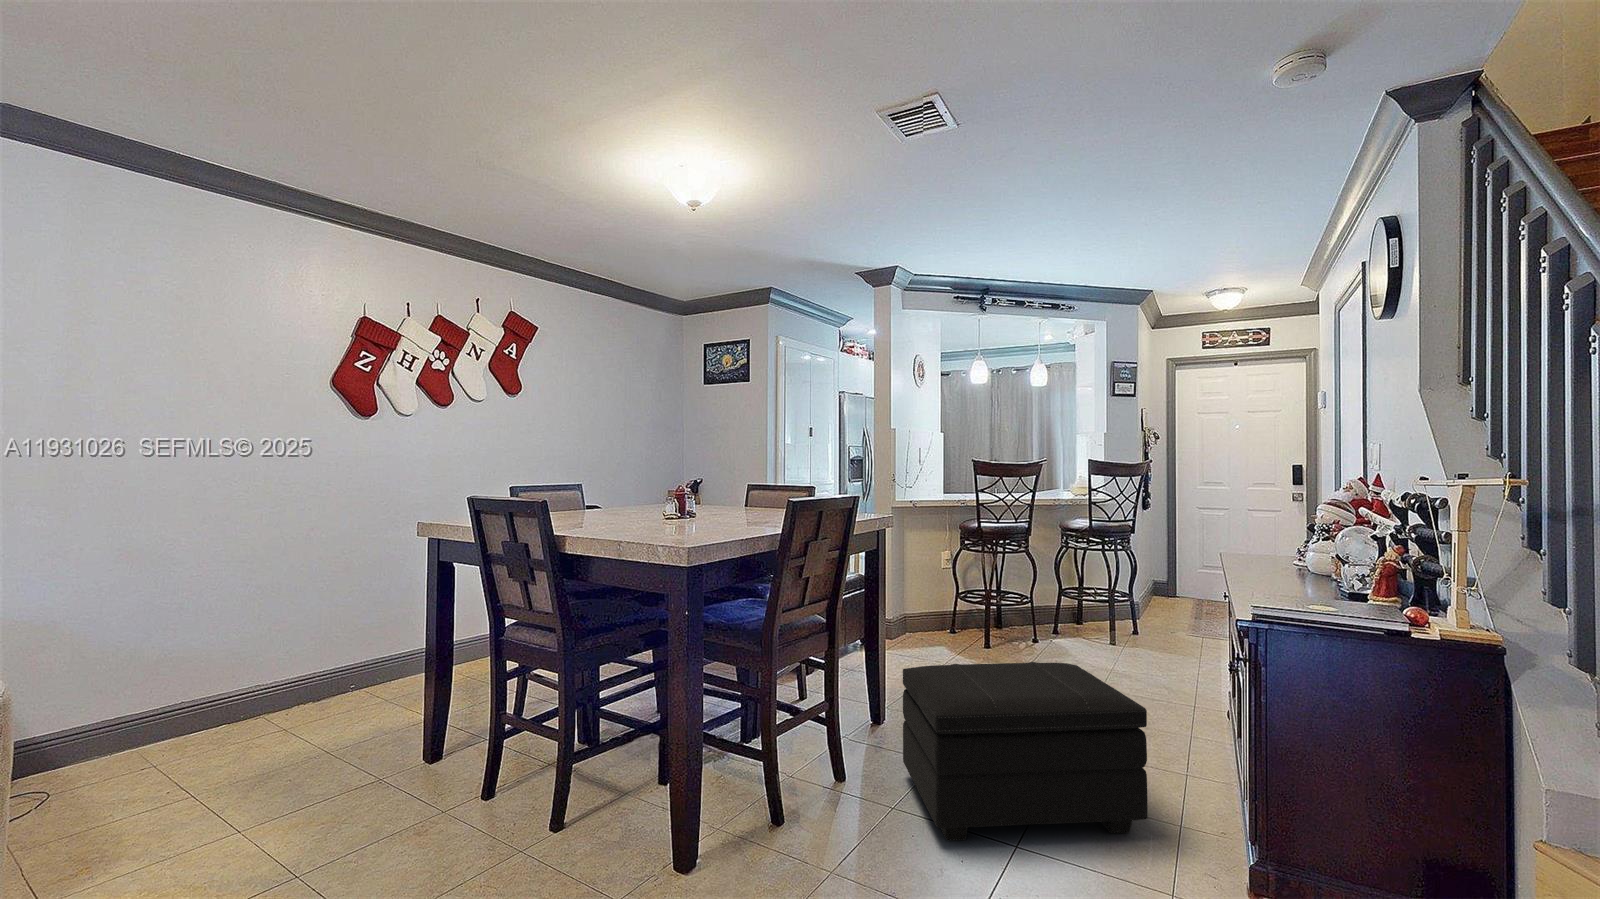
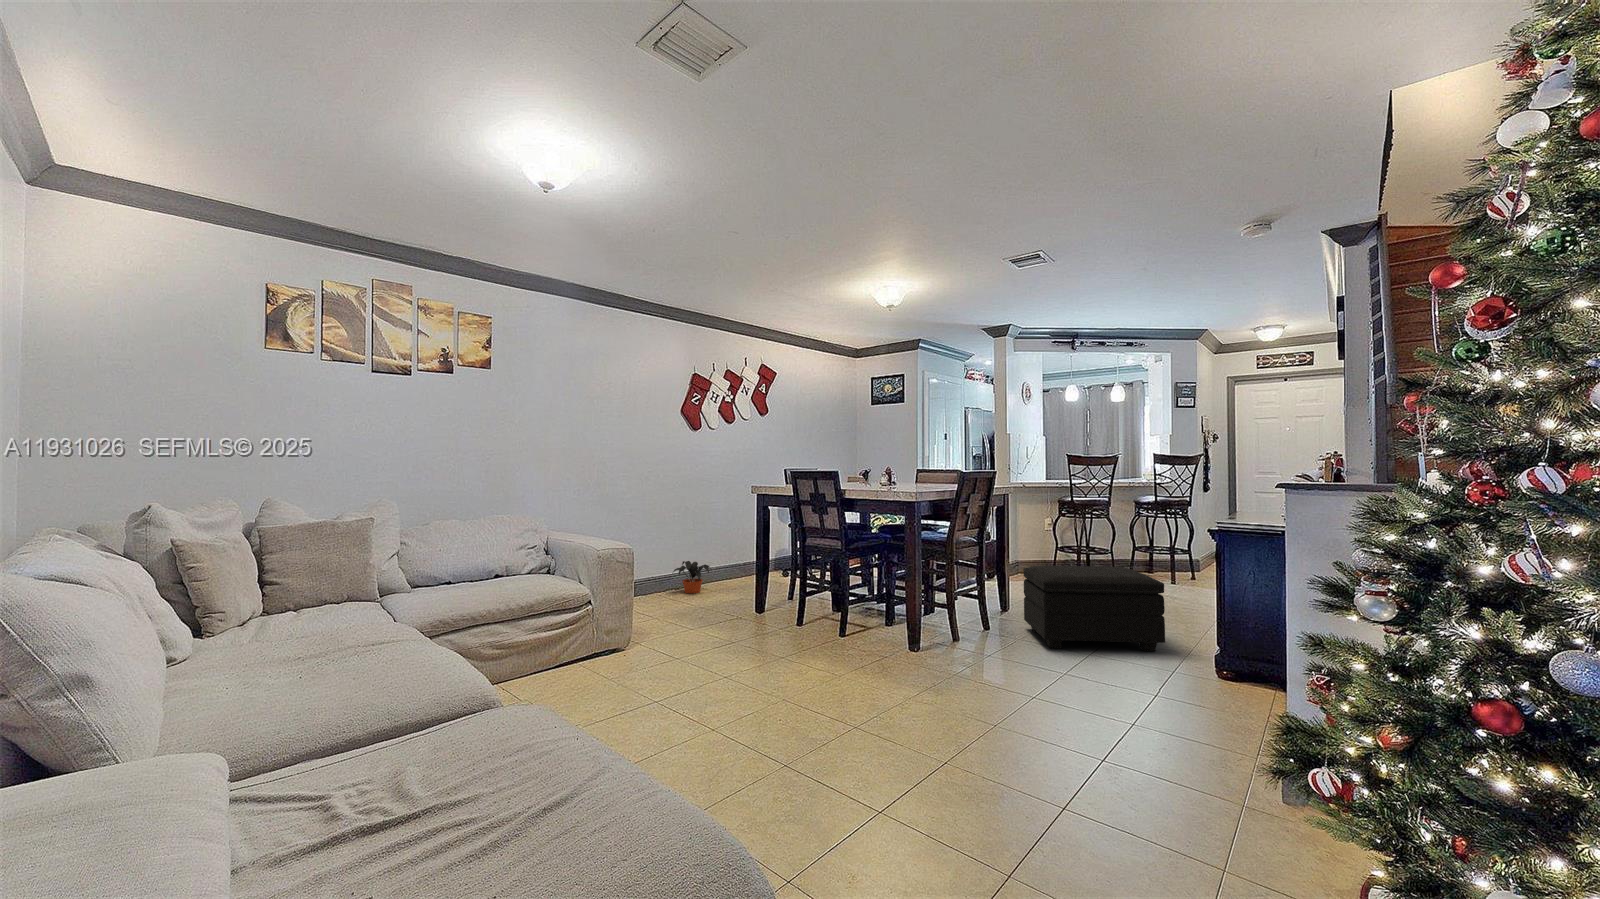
potted plant: none [295,649,382,712] -> present [673,561,710,593]

